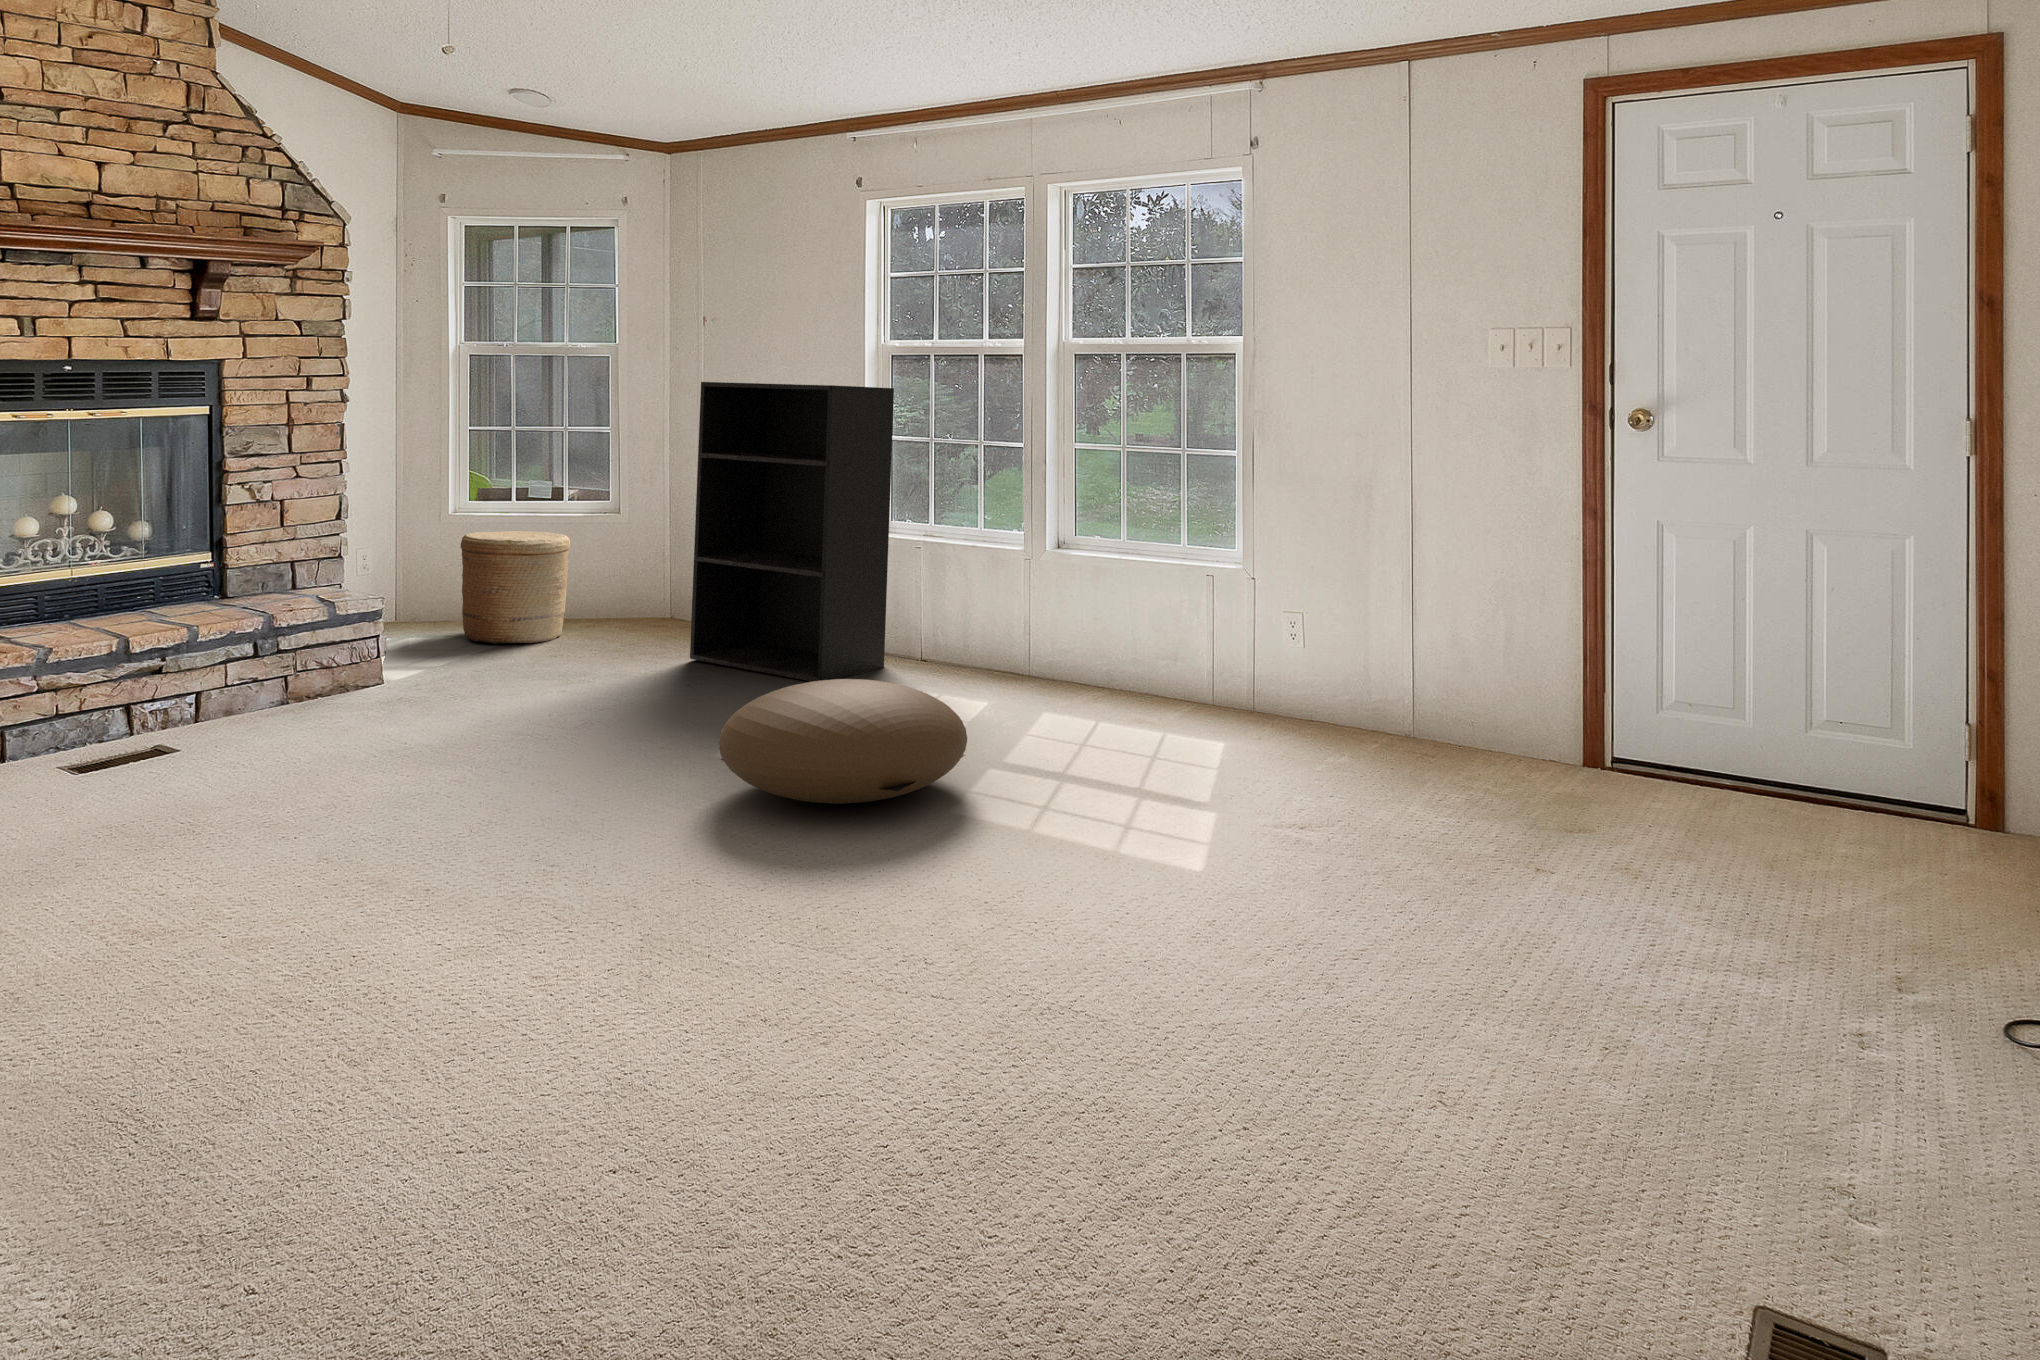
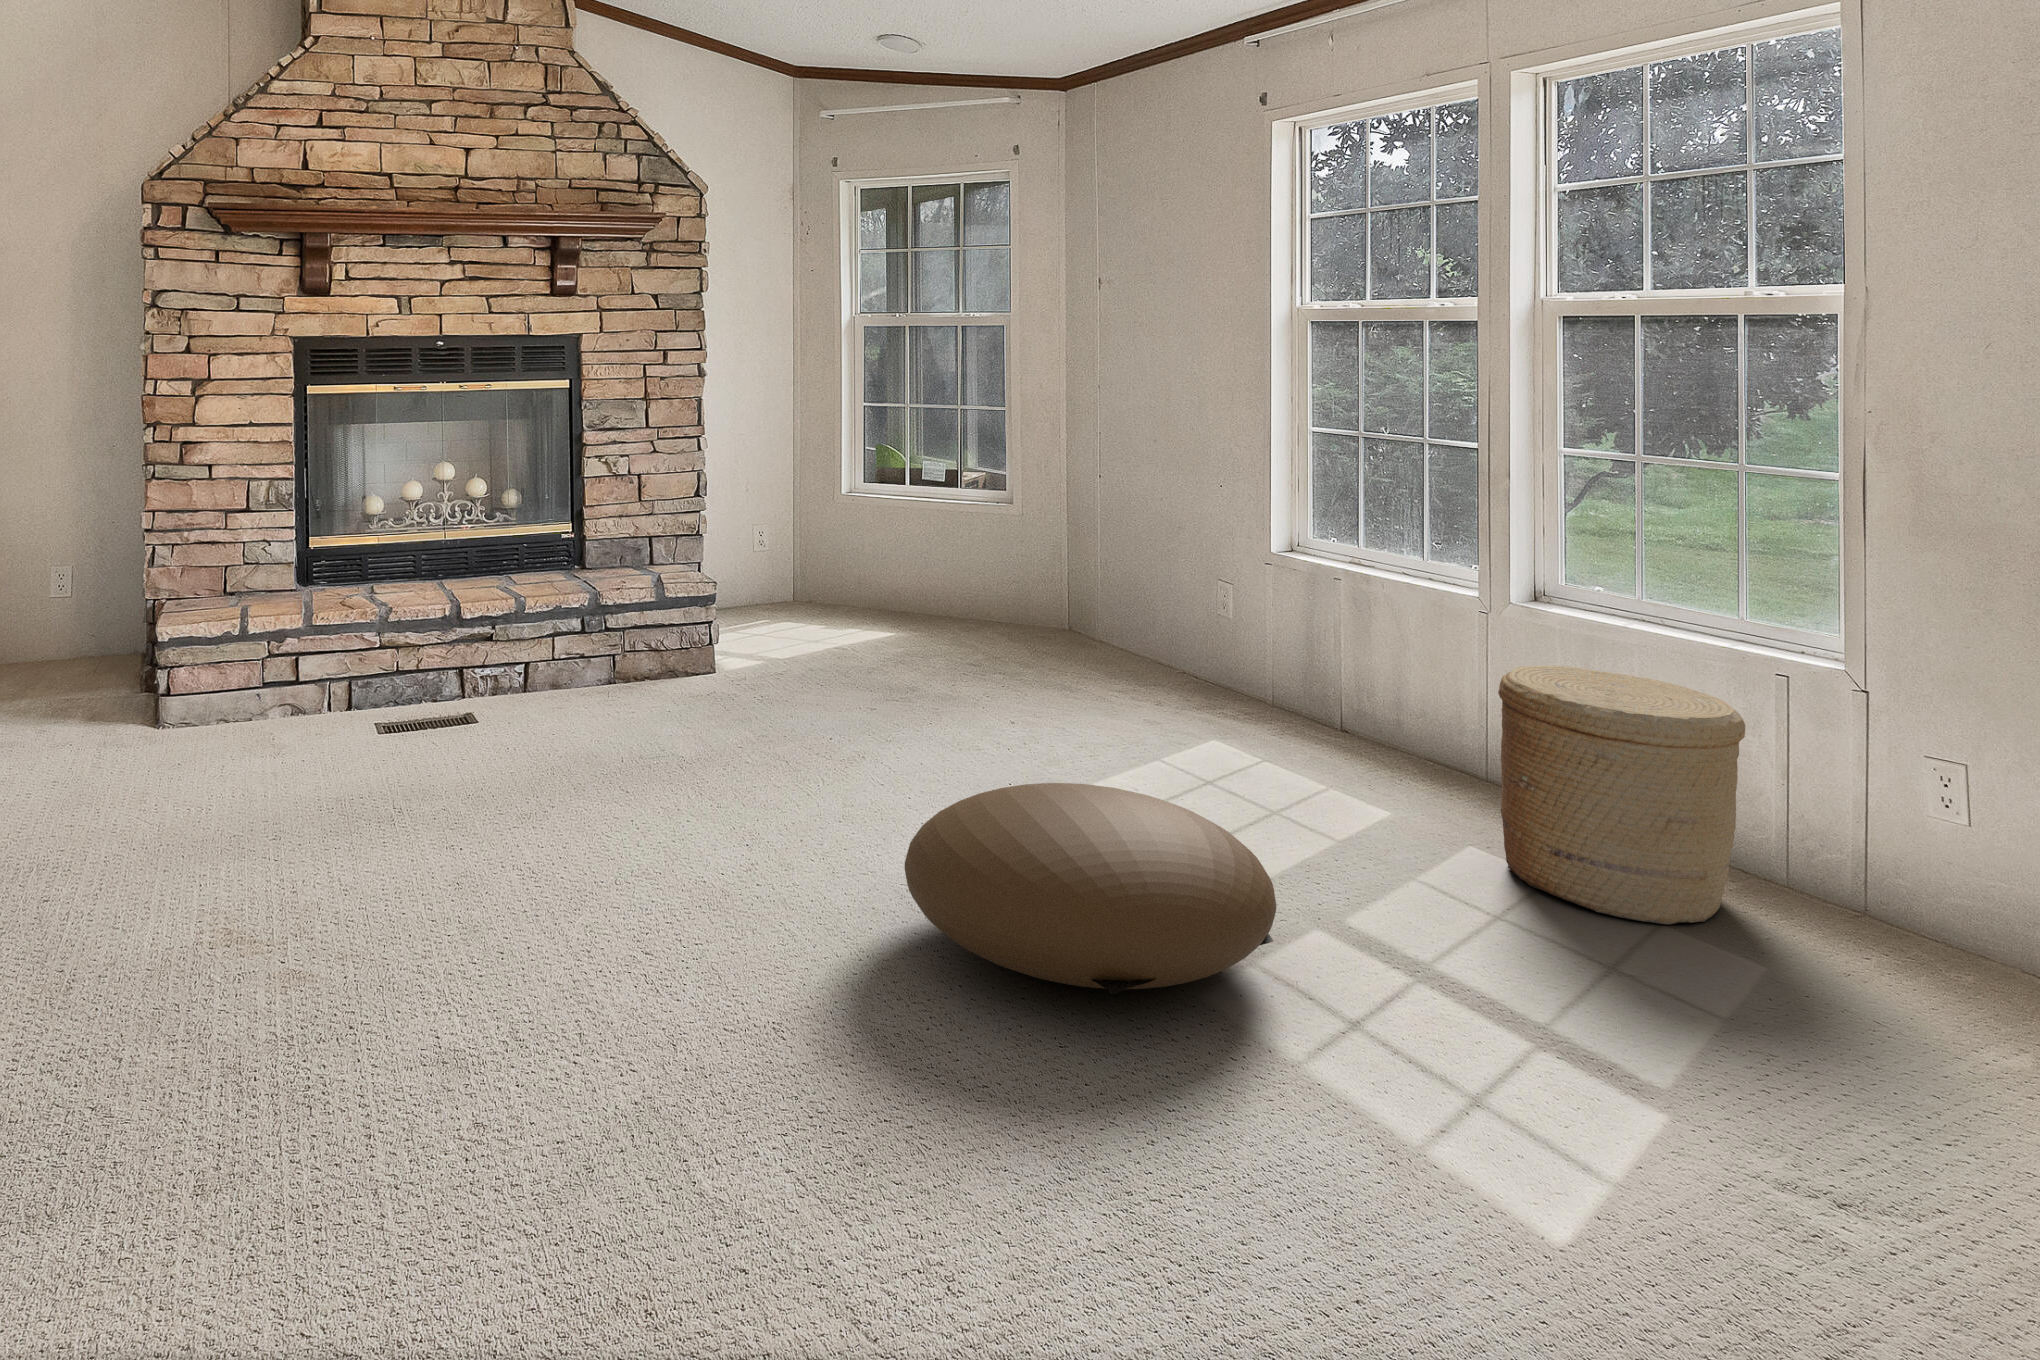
bookshelf: present [690,382,894,681] -> none [1044,363,1303,753]
woven basket: present [460,531,570,644] -> present [1498,666,1745,925]

